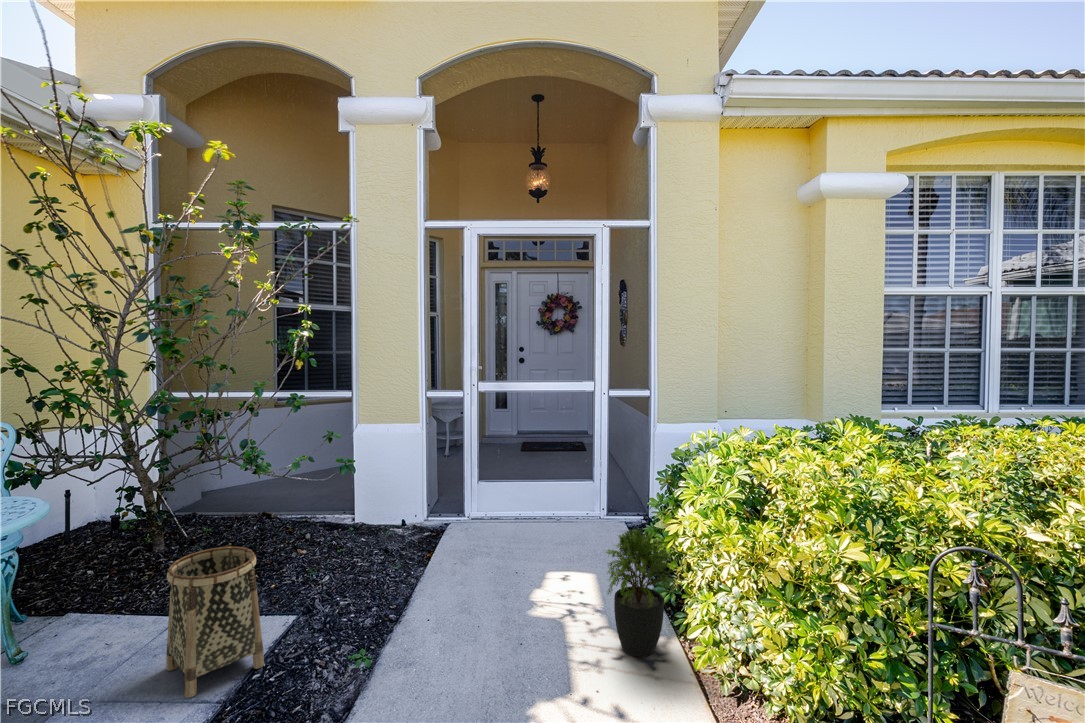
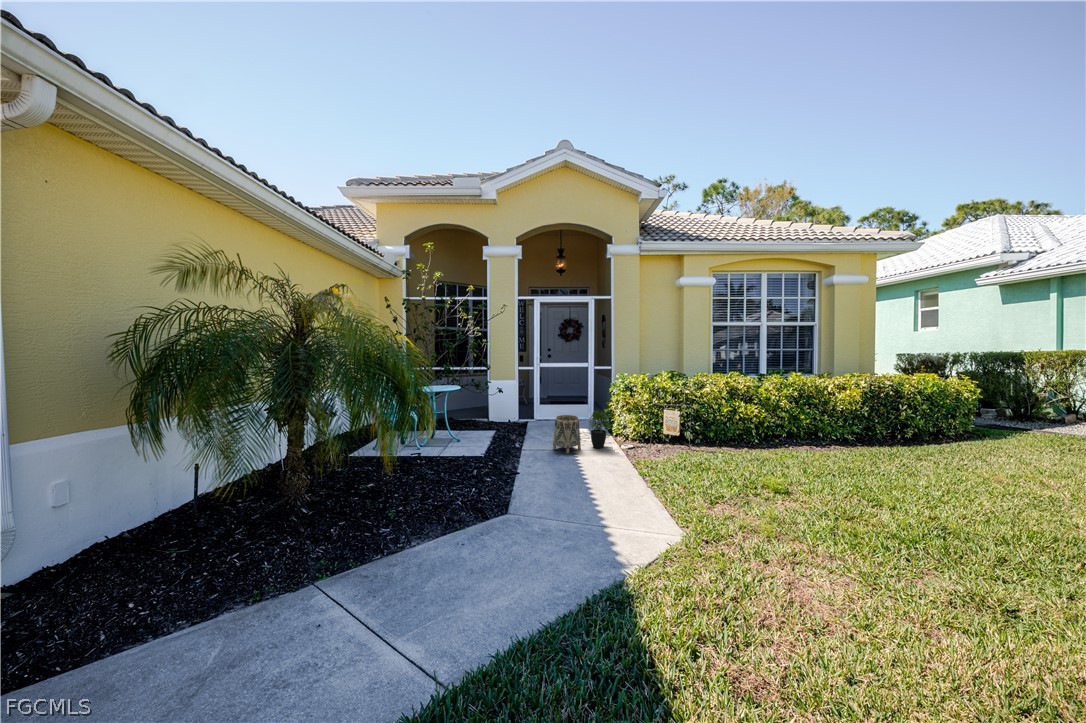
basket: present [166,546,264,698] -> present [553,415,581,453]

